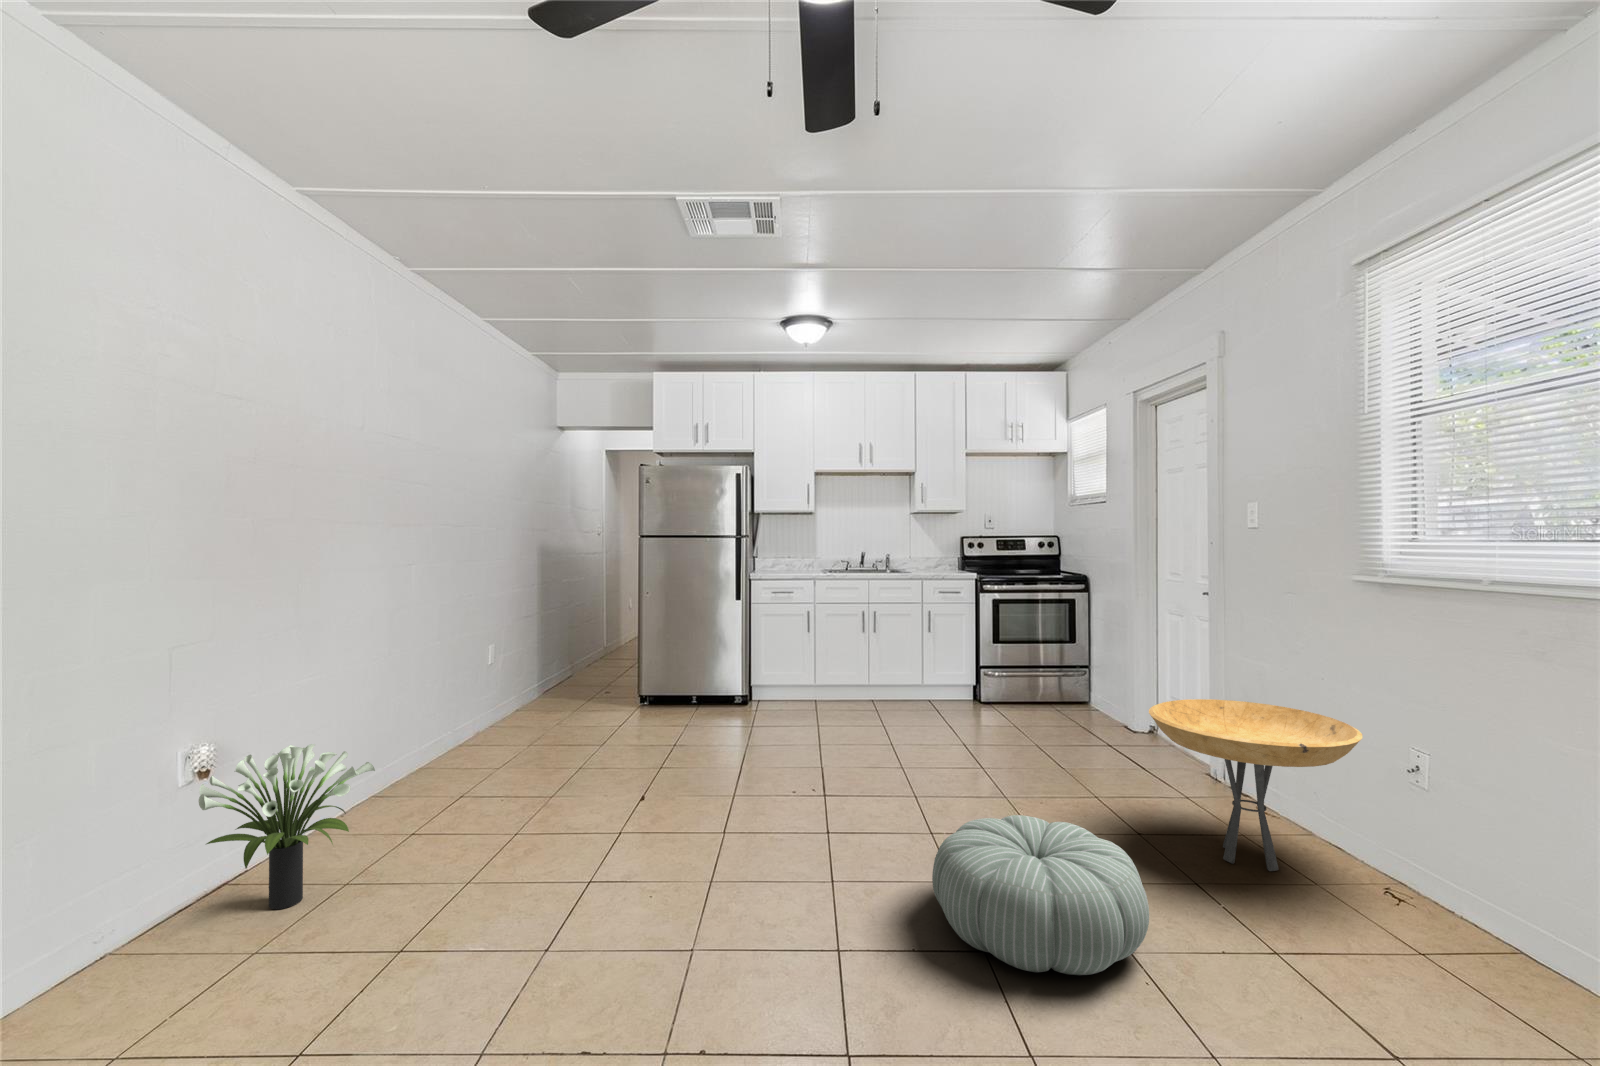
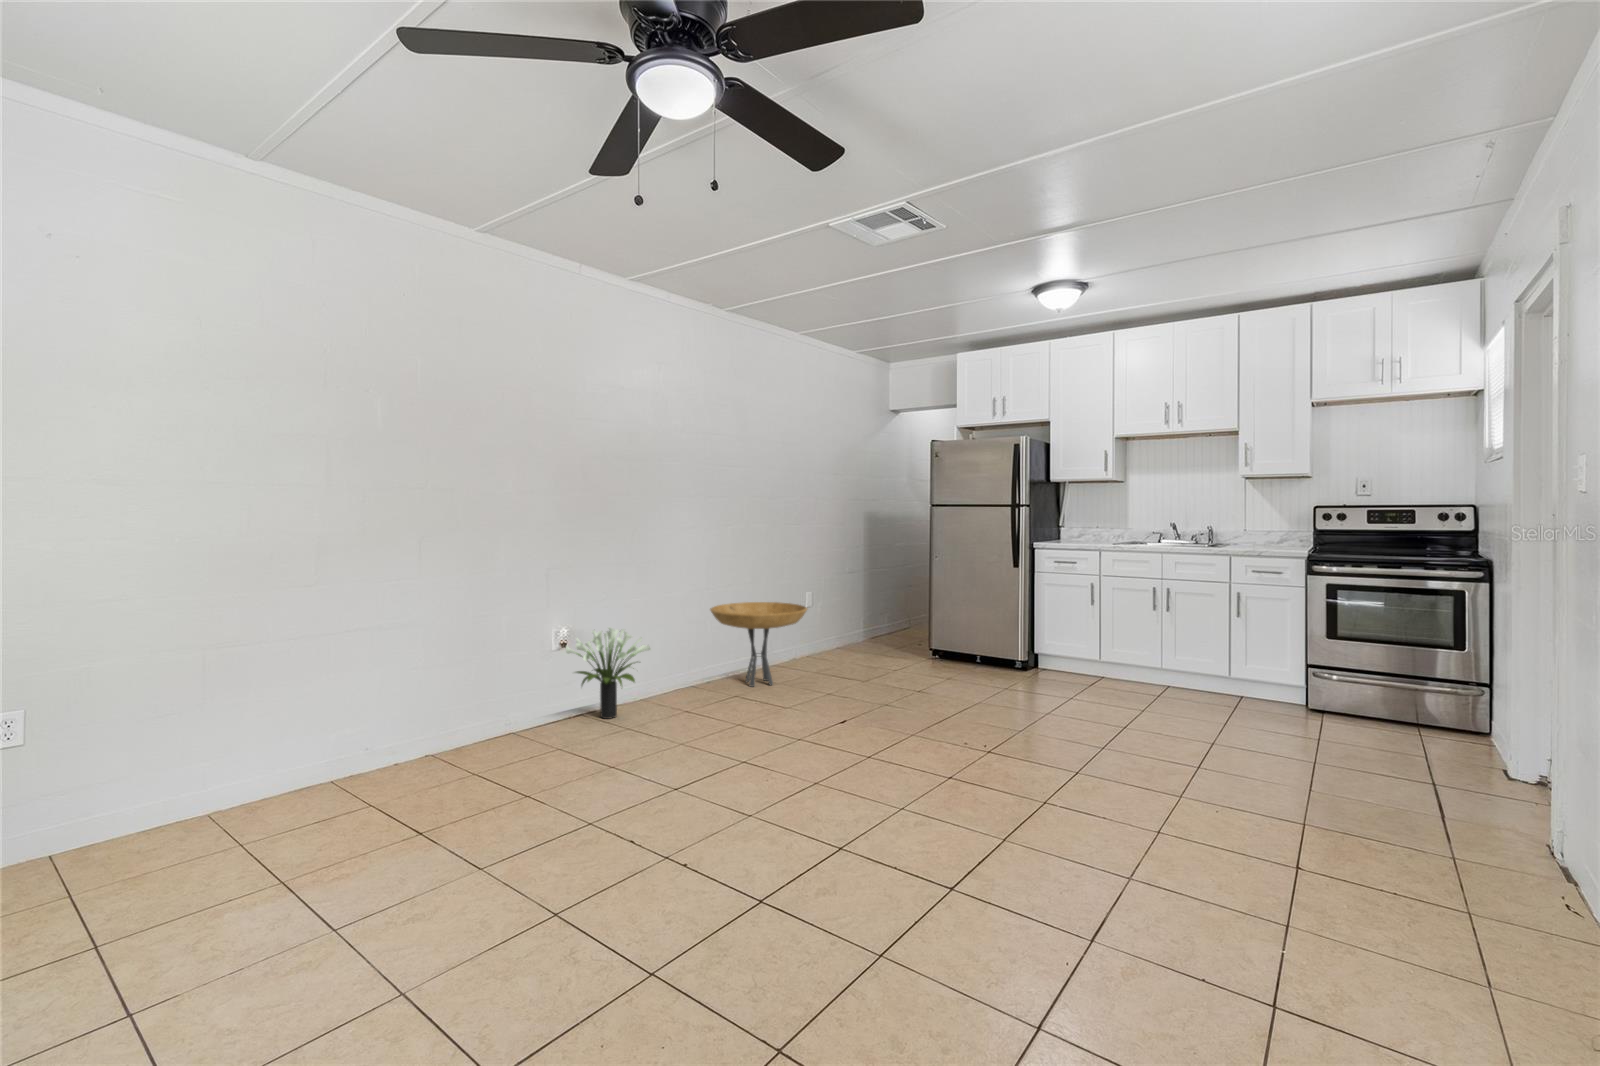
side table: present [1149,699,1362,871] -> present [710,602,807,687]
pouf: present [932,815,1149,975] -> none [899,764,1097,902]

